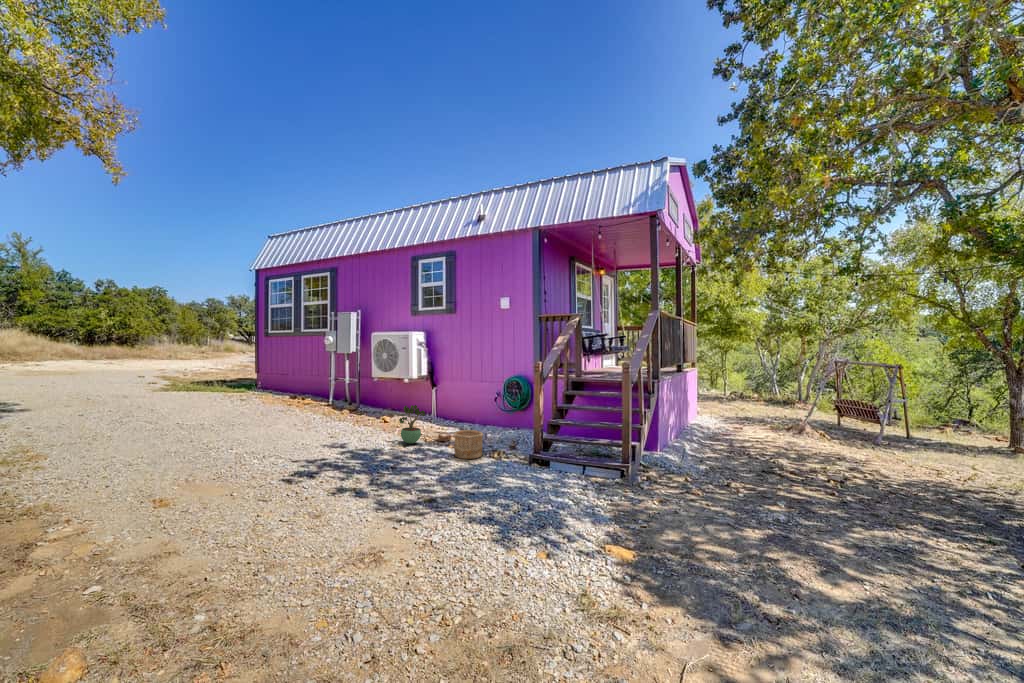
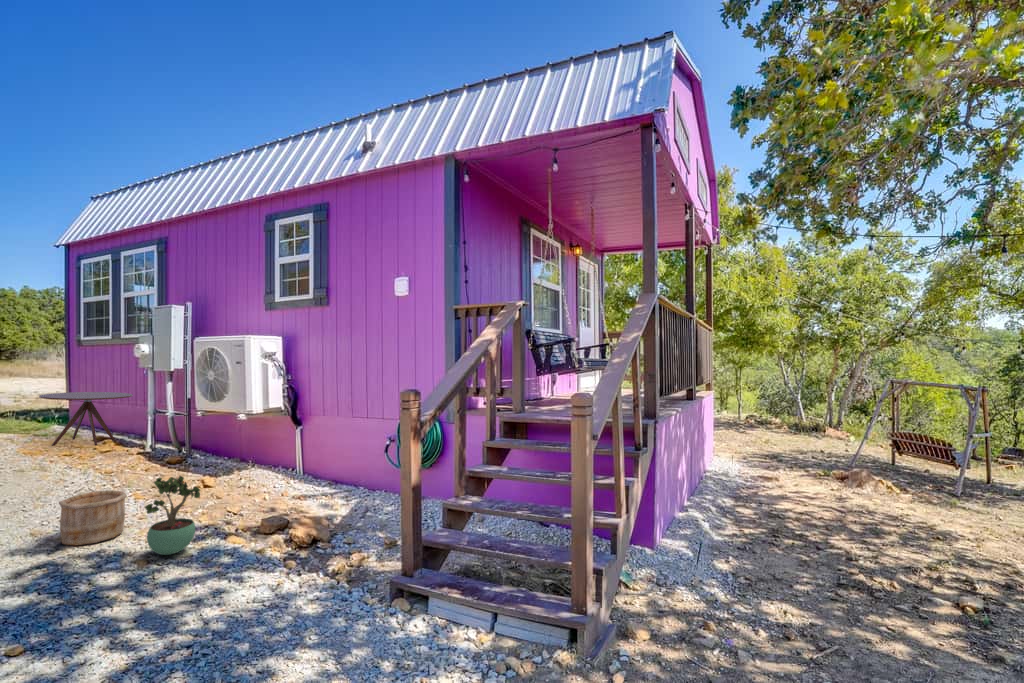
round table: none [264,368,314,401] -> present [39,392,133,446]
wooden bucket: present [454,430,483,459] -> present [59,490,127,545]

